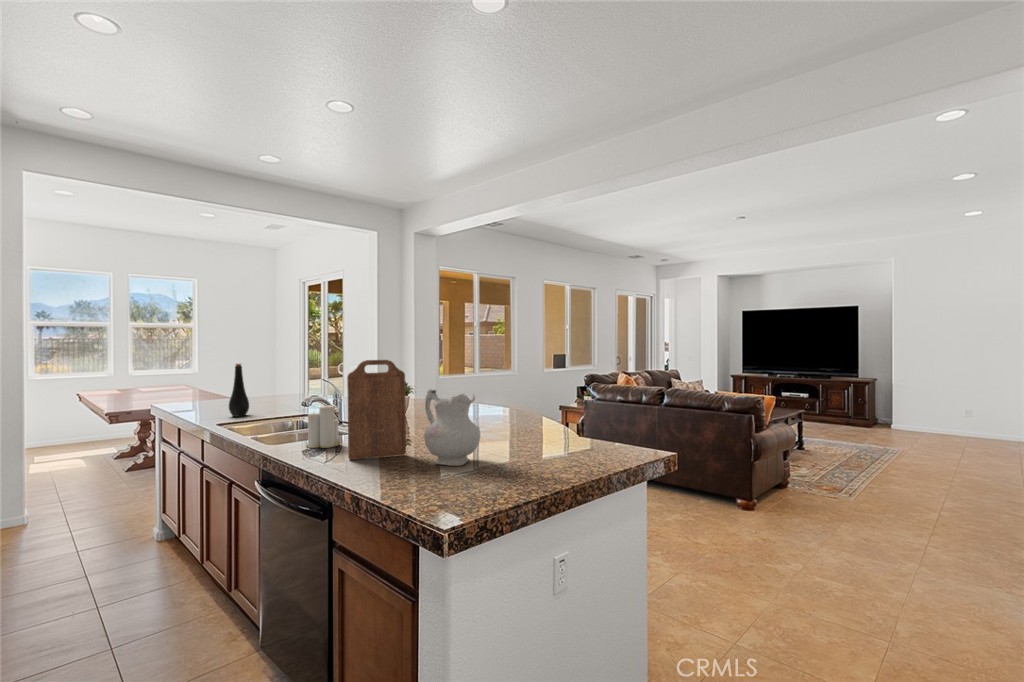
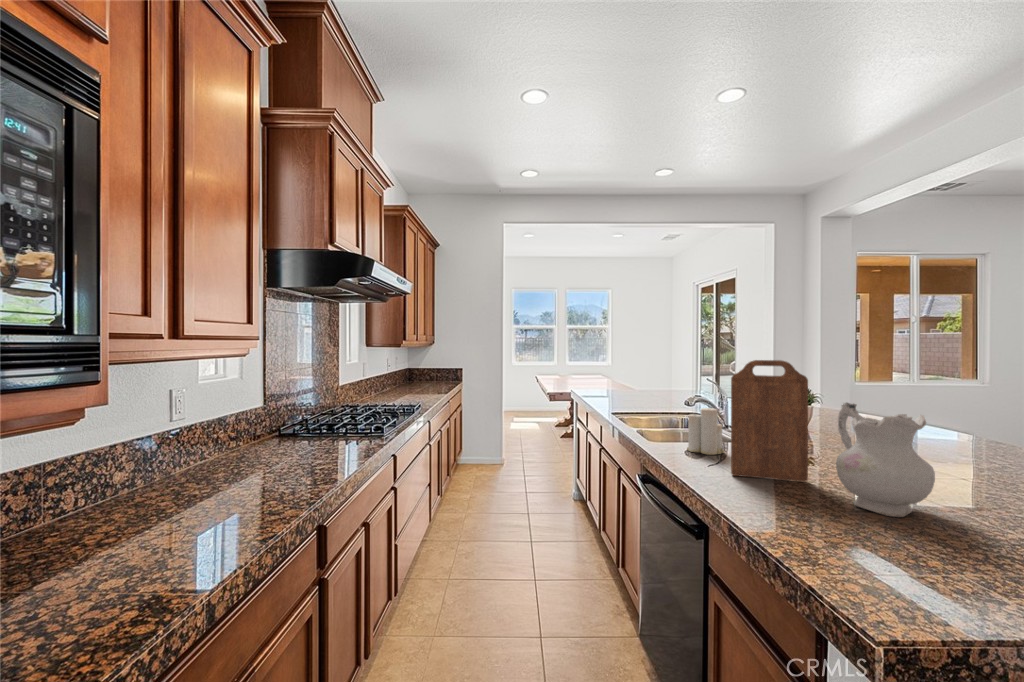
bottle: present [229,364,249,417] -> none [624,359,641,407]

